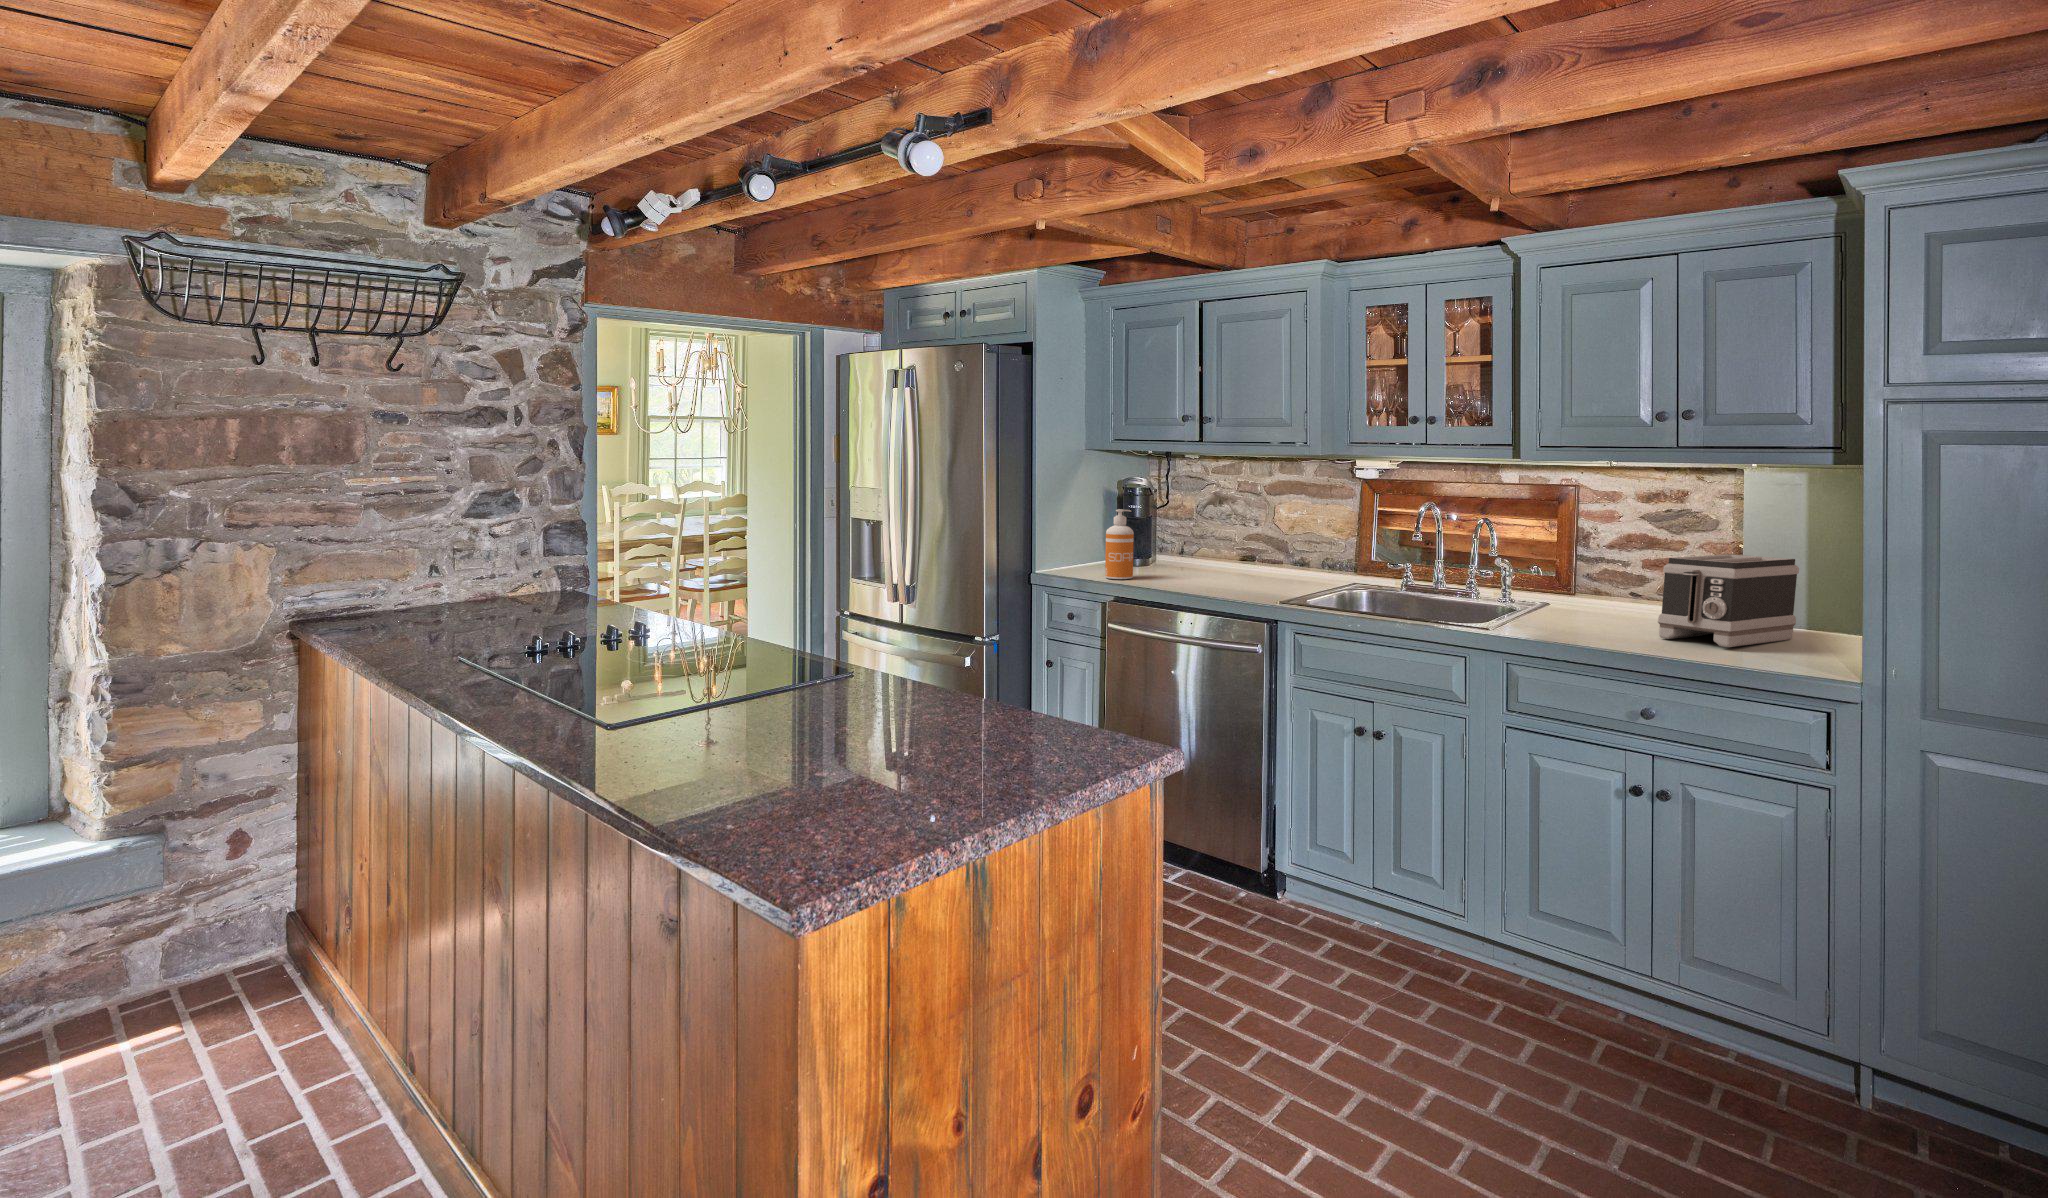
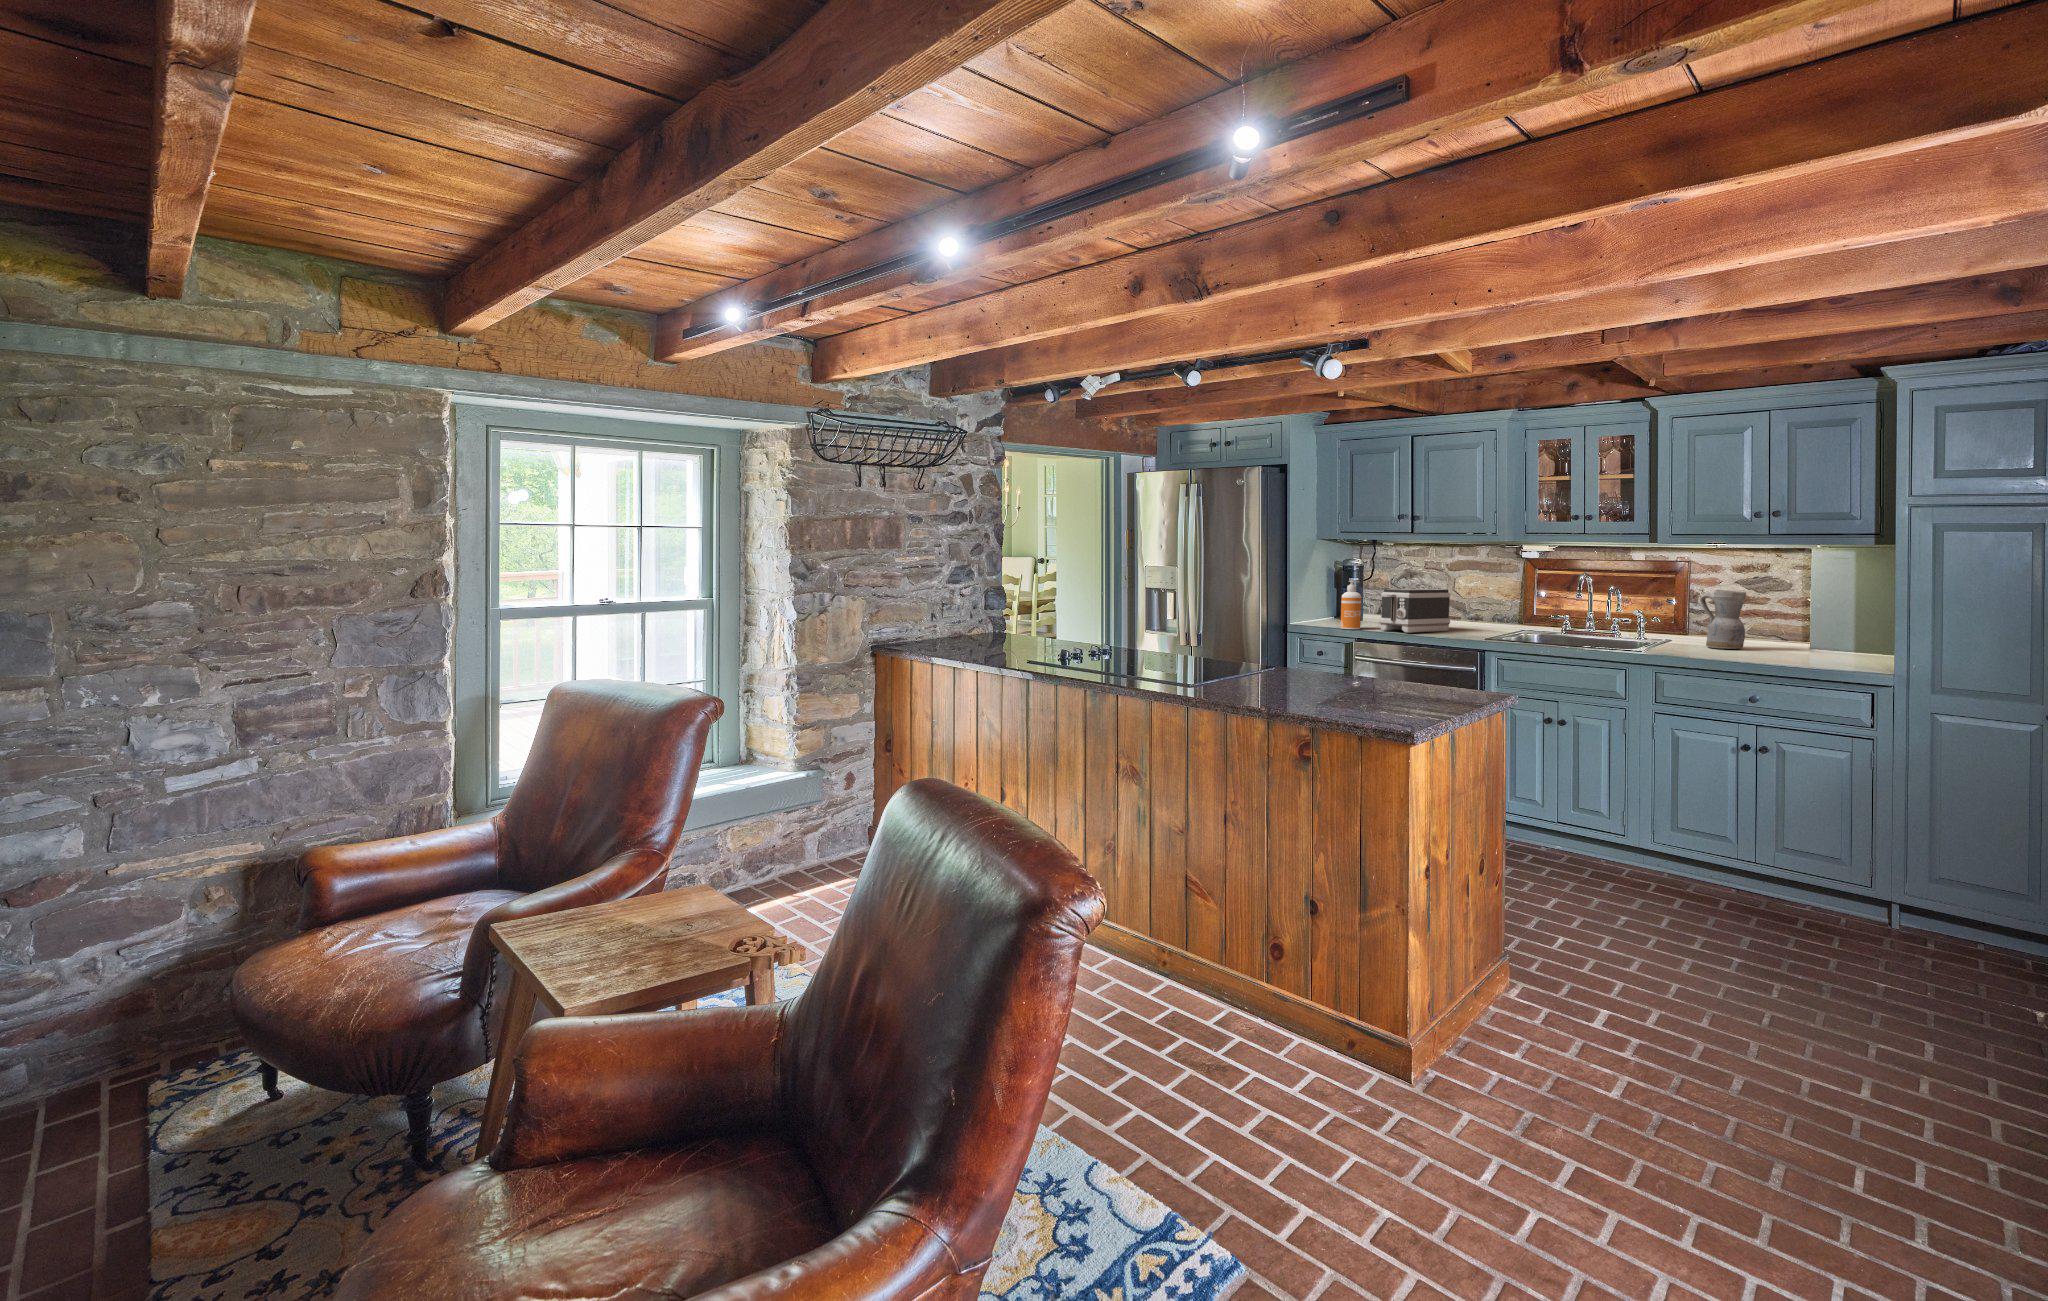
ceramic pitcher: none [1584,530,1649,620] -> present [1700,590,1746,649]
toaster: present [1658,554,1799,647] -> present [1380,589,1450,633]

